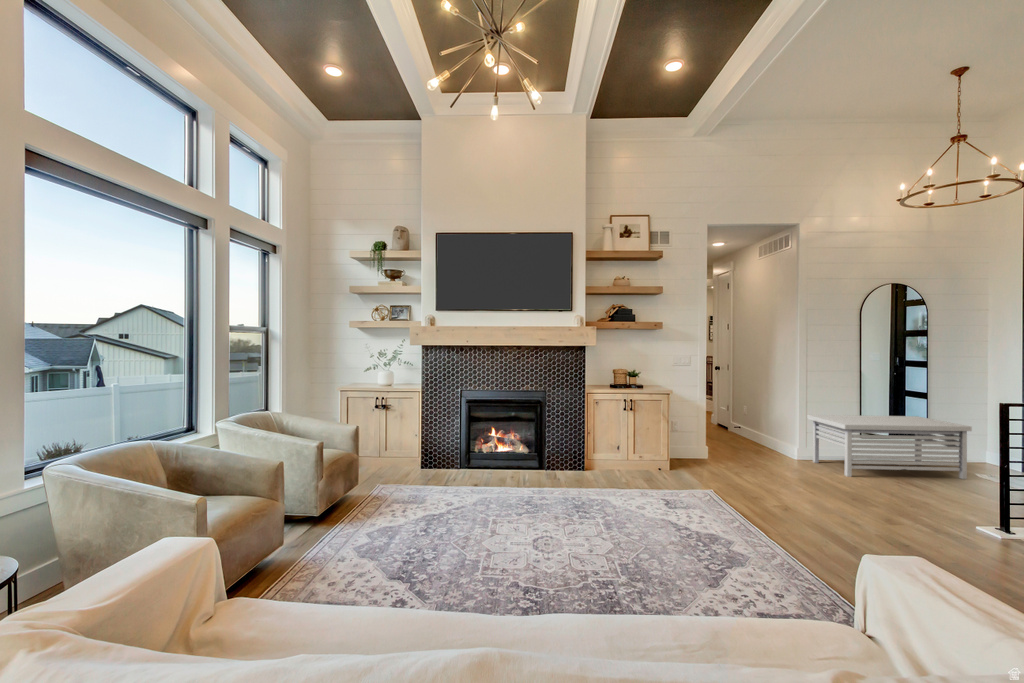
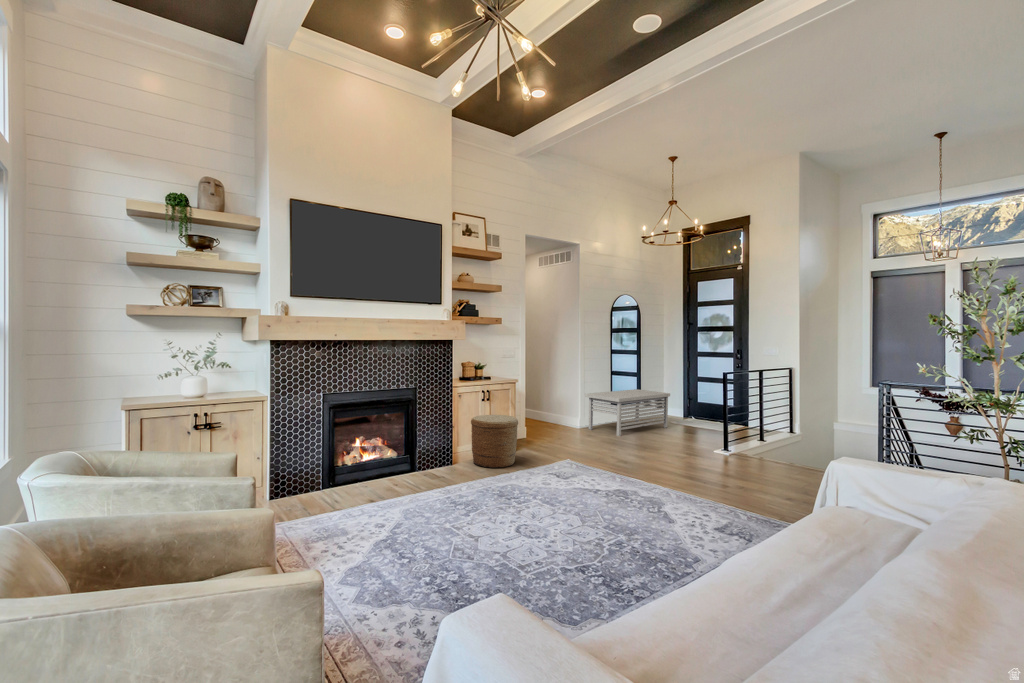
woven basket: none [598,424,650,482] -> present [471,415,518,468]

